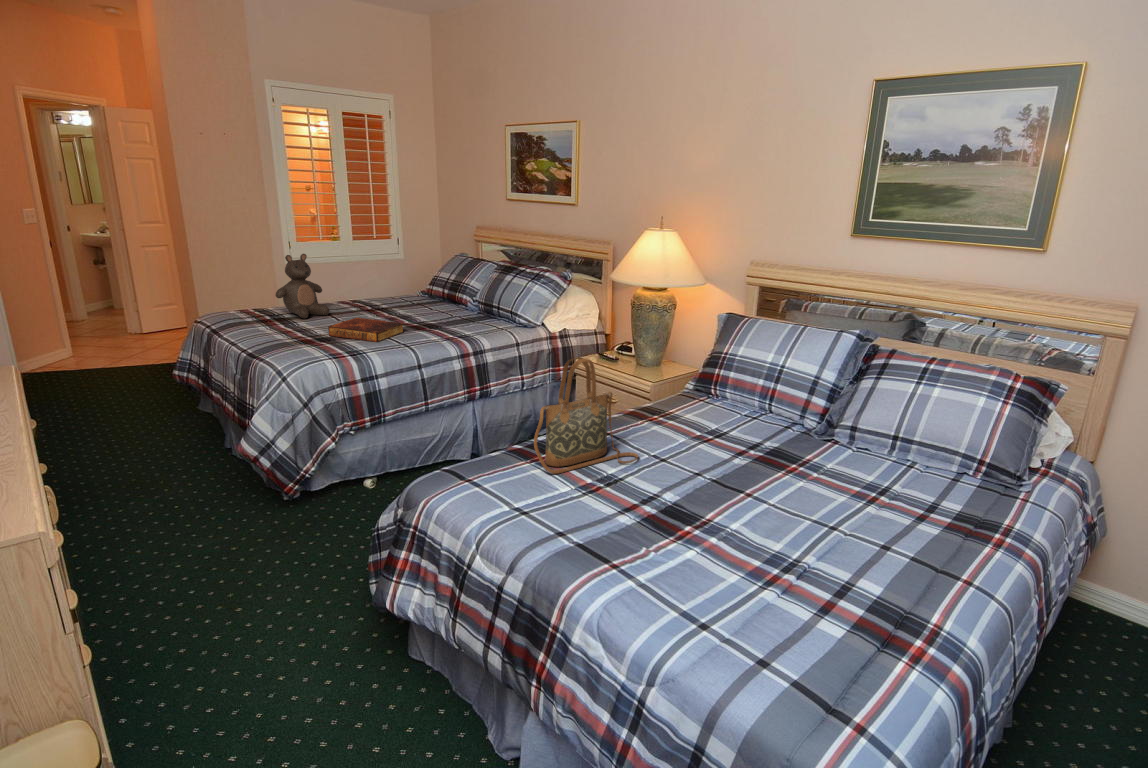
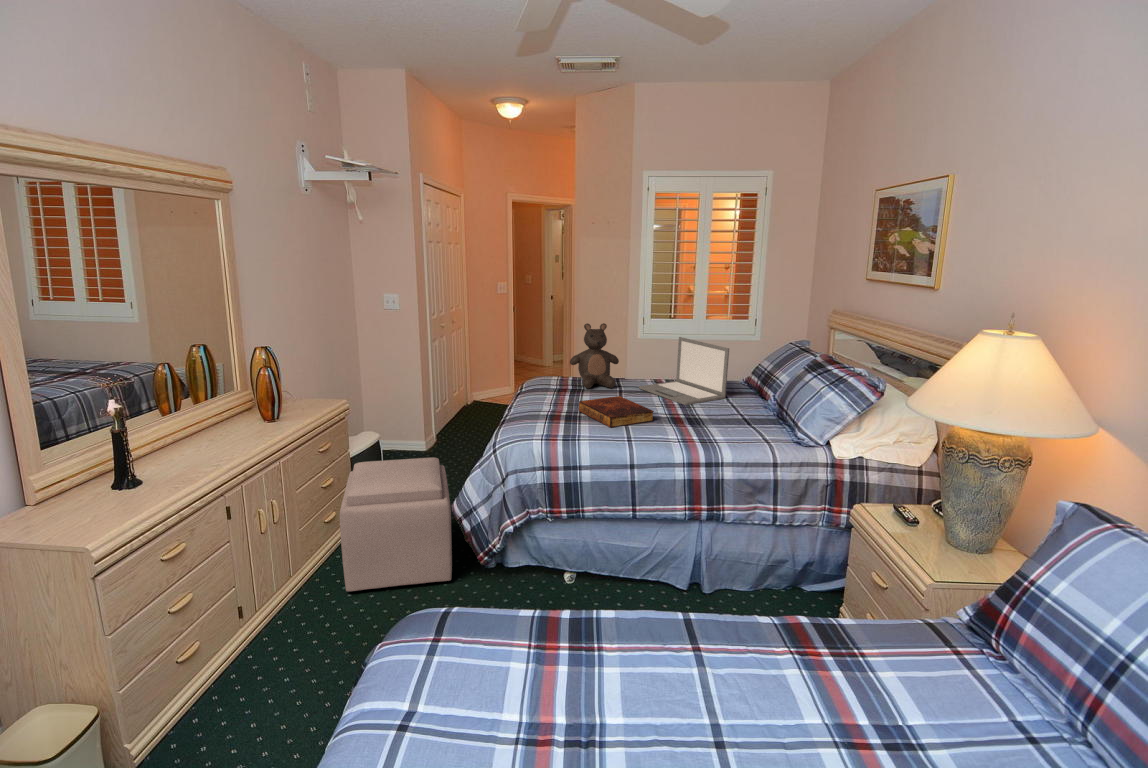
laptop: none [351,261,432,318] -> present [639,337,729,405]
handbag: present [534,358,638,474] -> none [517,523,688,725]
ottoman: none [96,407,269,559] -> present [340,457,452,591]

